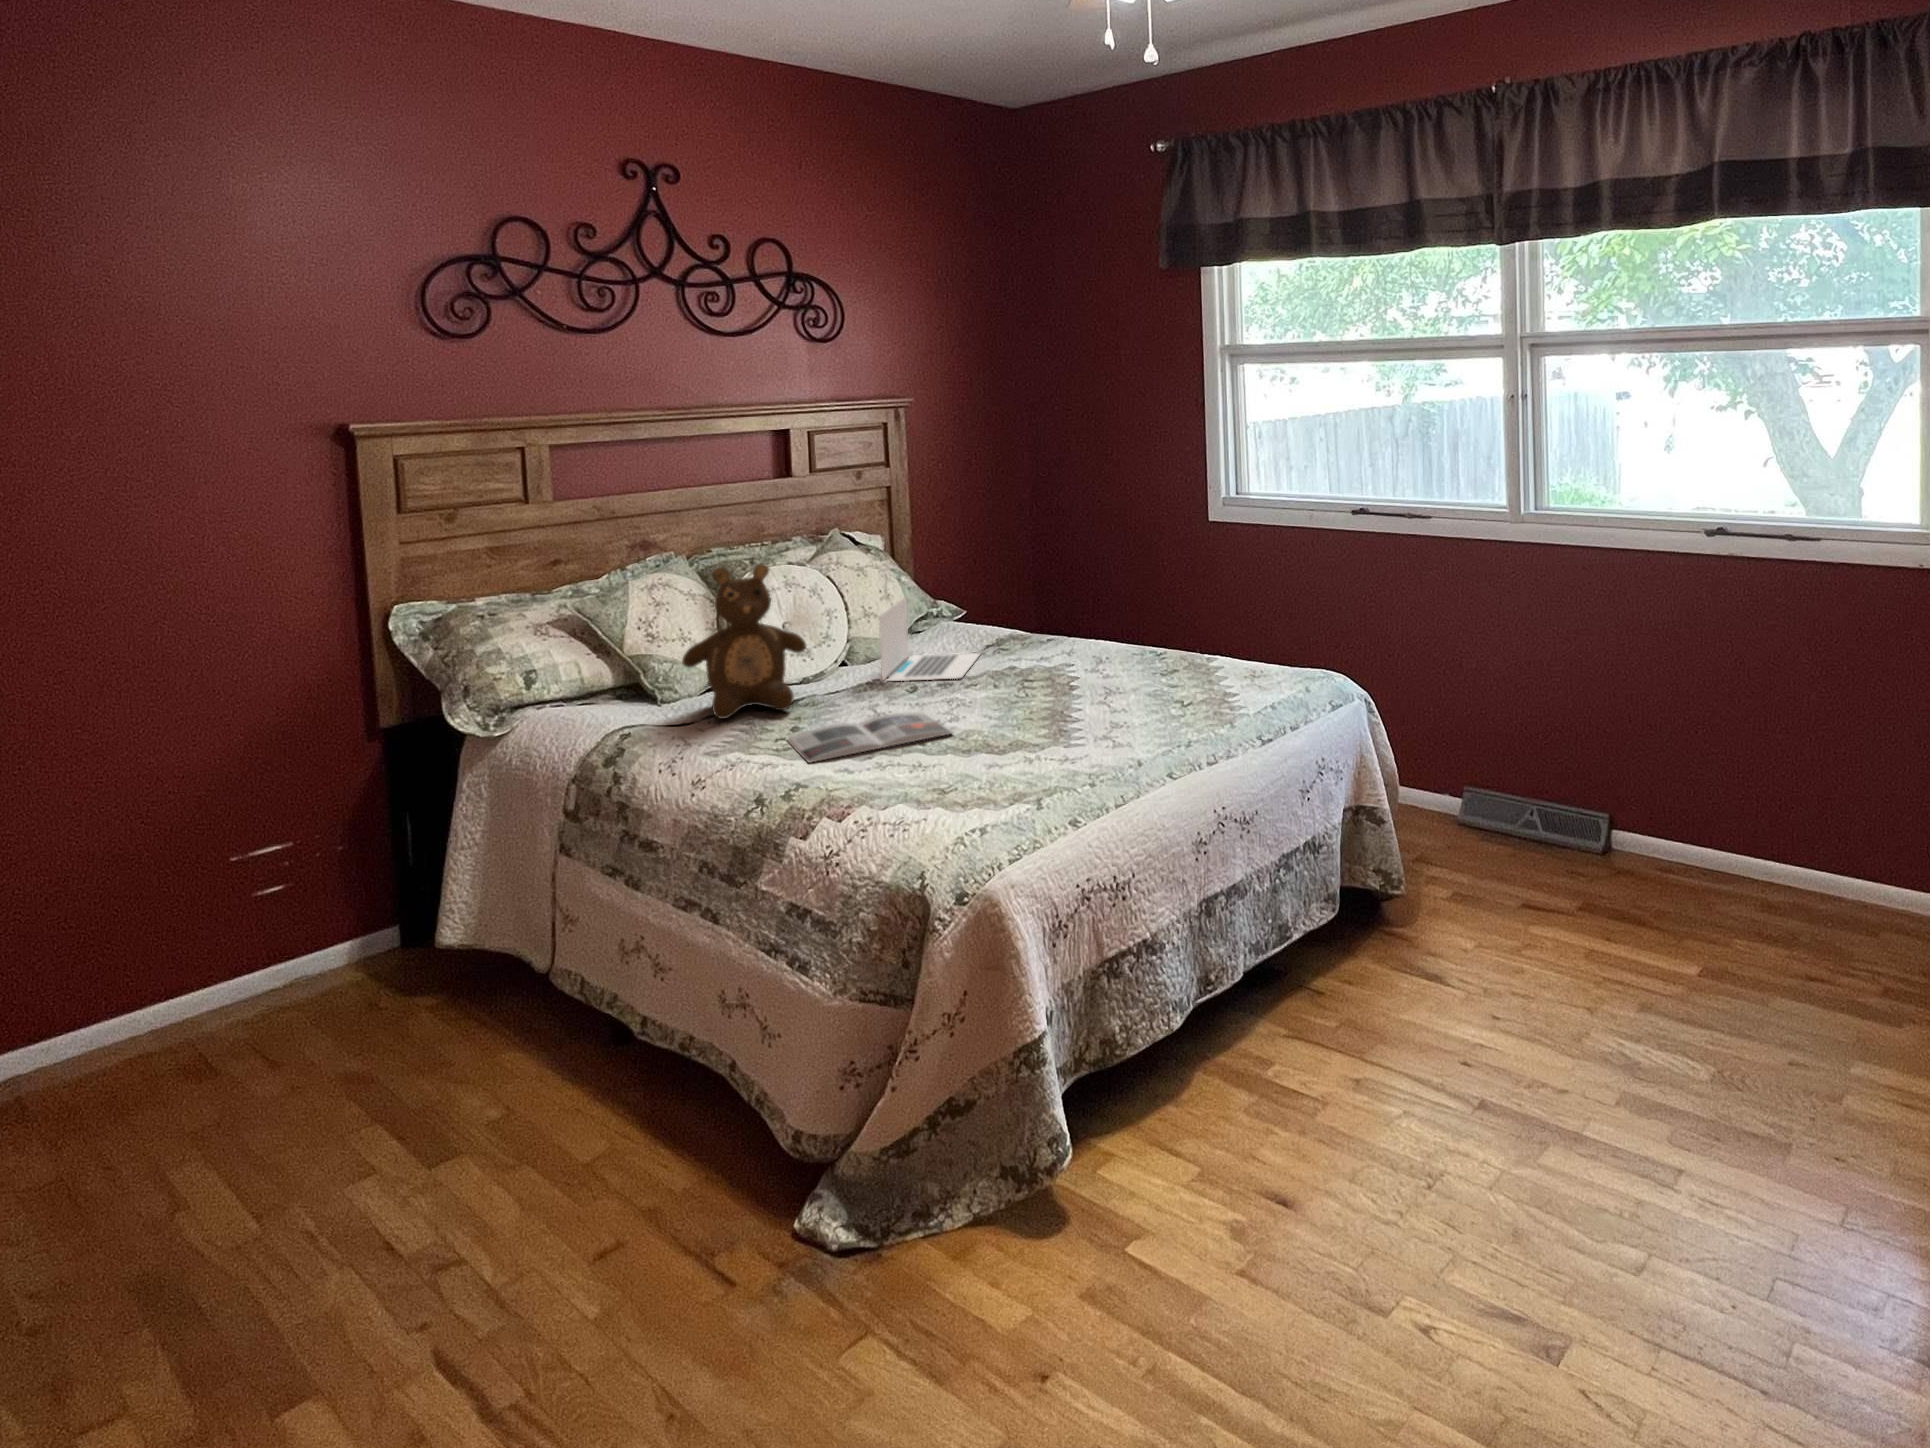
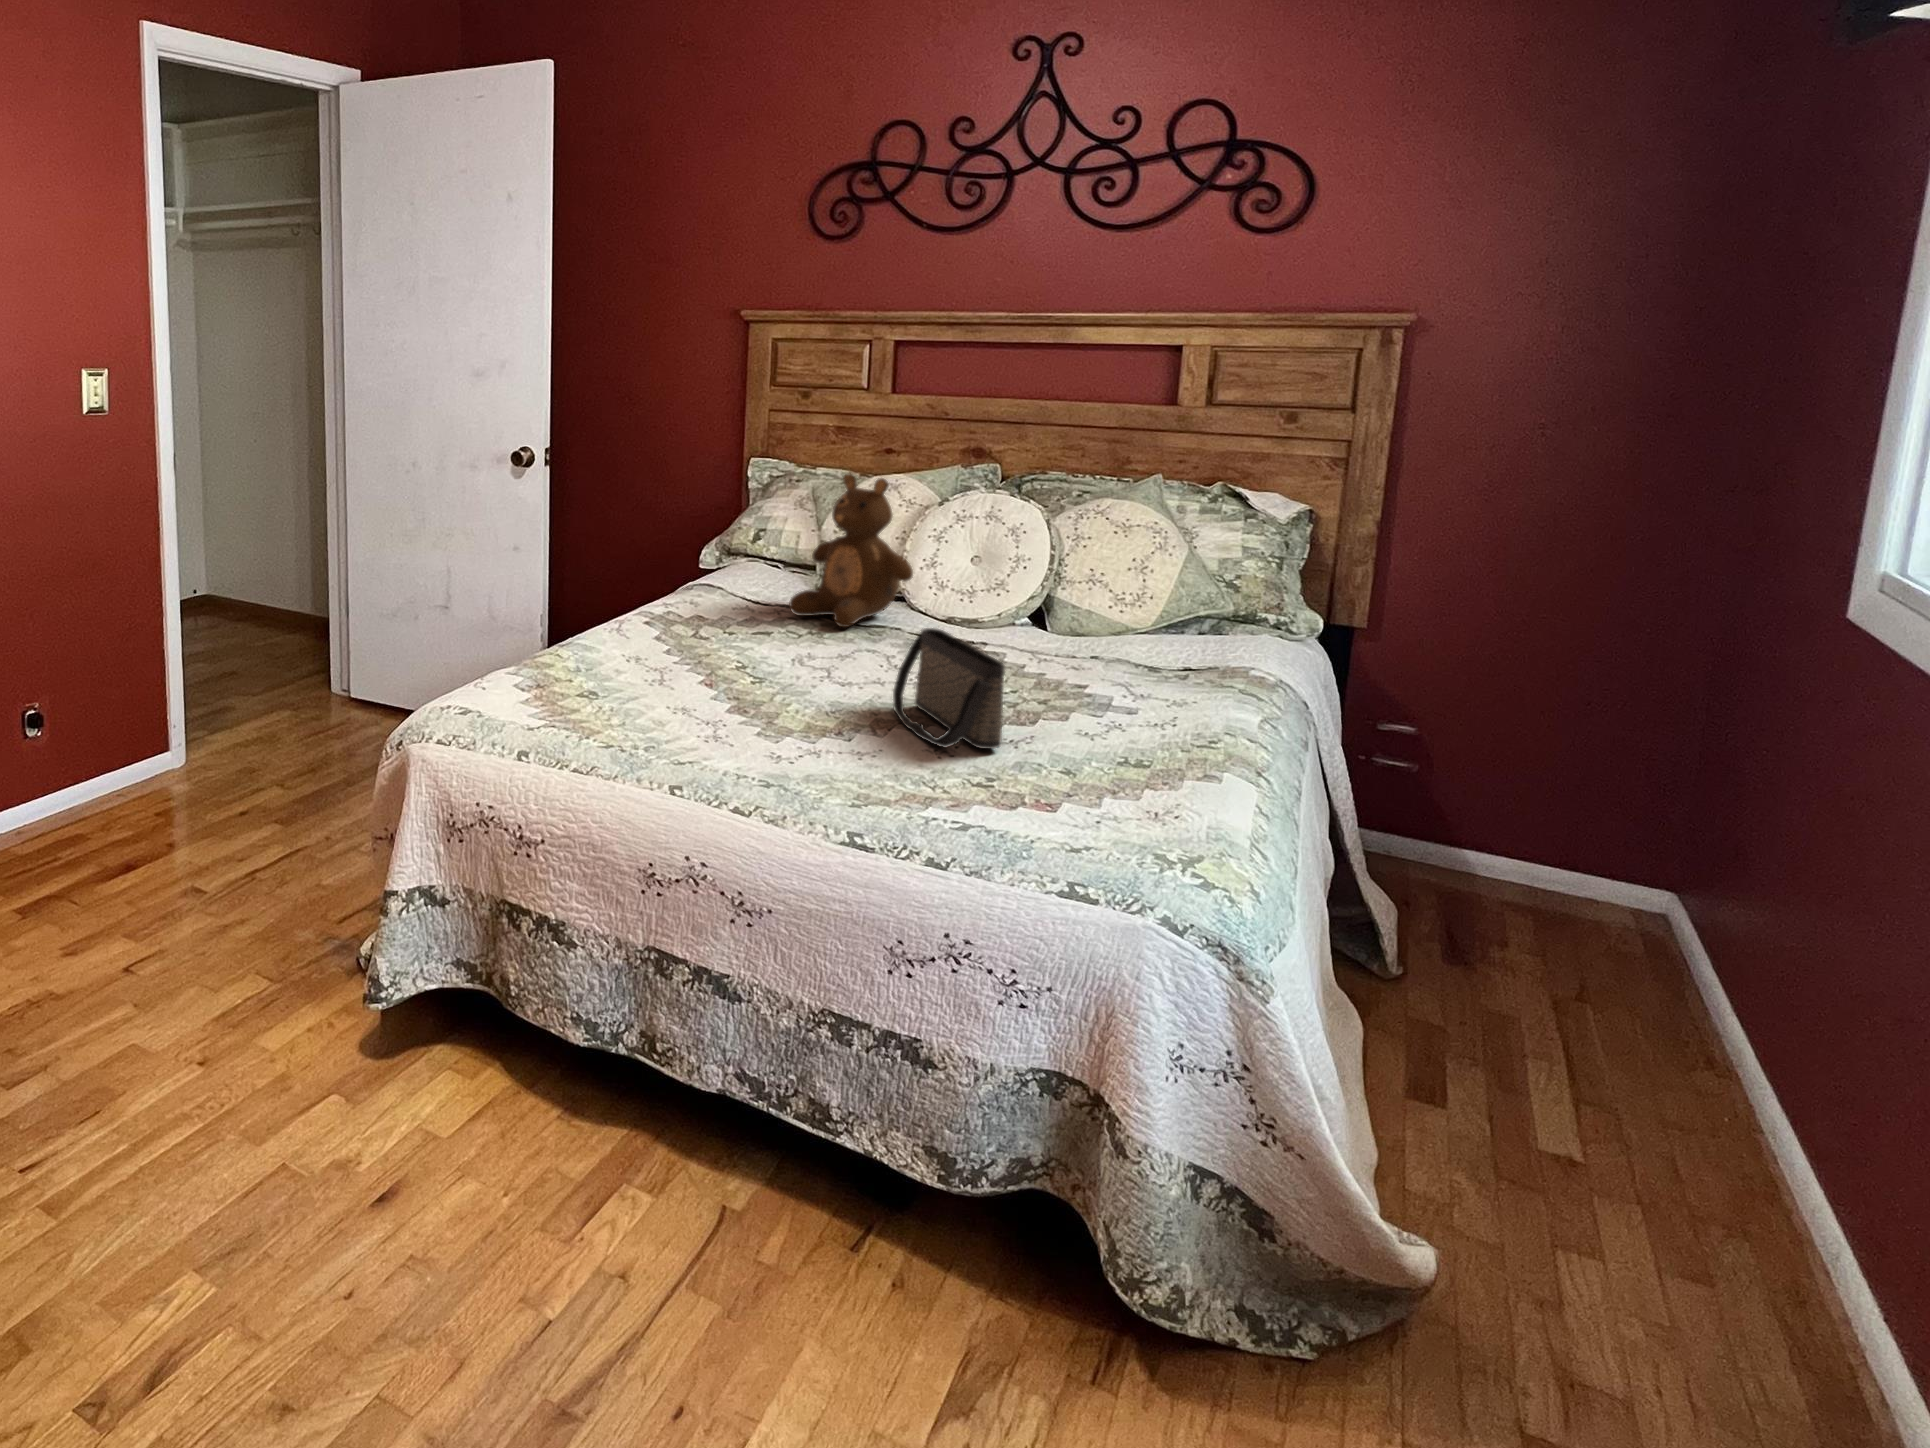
laptop: present [879,597,980,681] -> none [985,564,1163,672]
handbag: none [986,646,1104,725] -> present [893,628,1005,749]
magazine: present [787,712,952,762] -> none [709,643,892,697]

